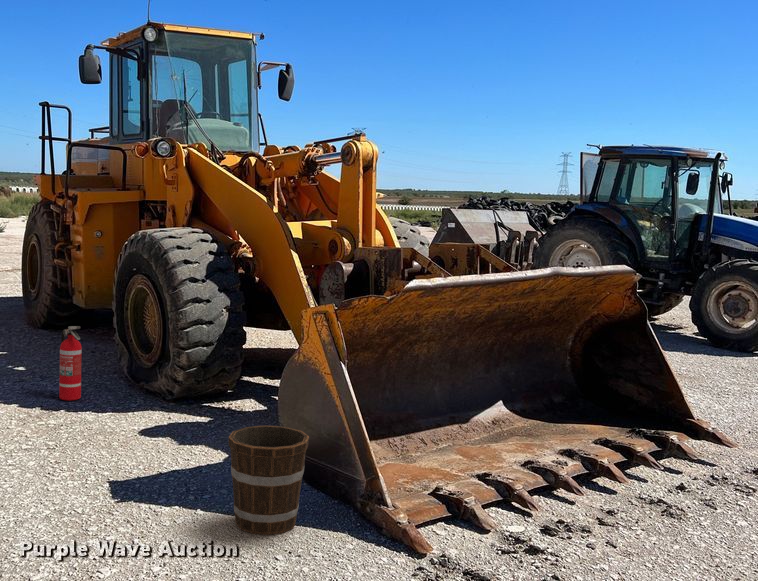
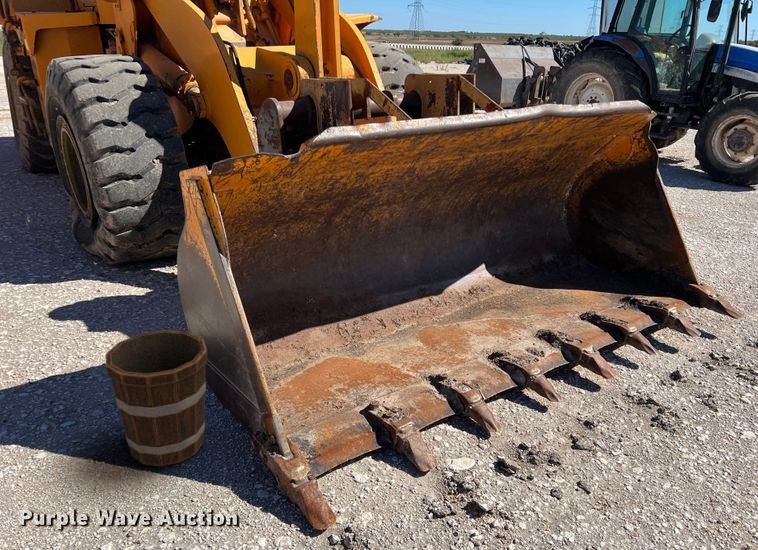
fire extinguisher: present [59,326,82,401] -> none [53,184,82,256]

